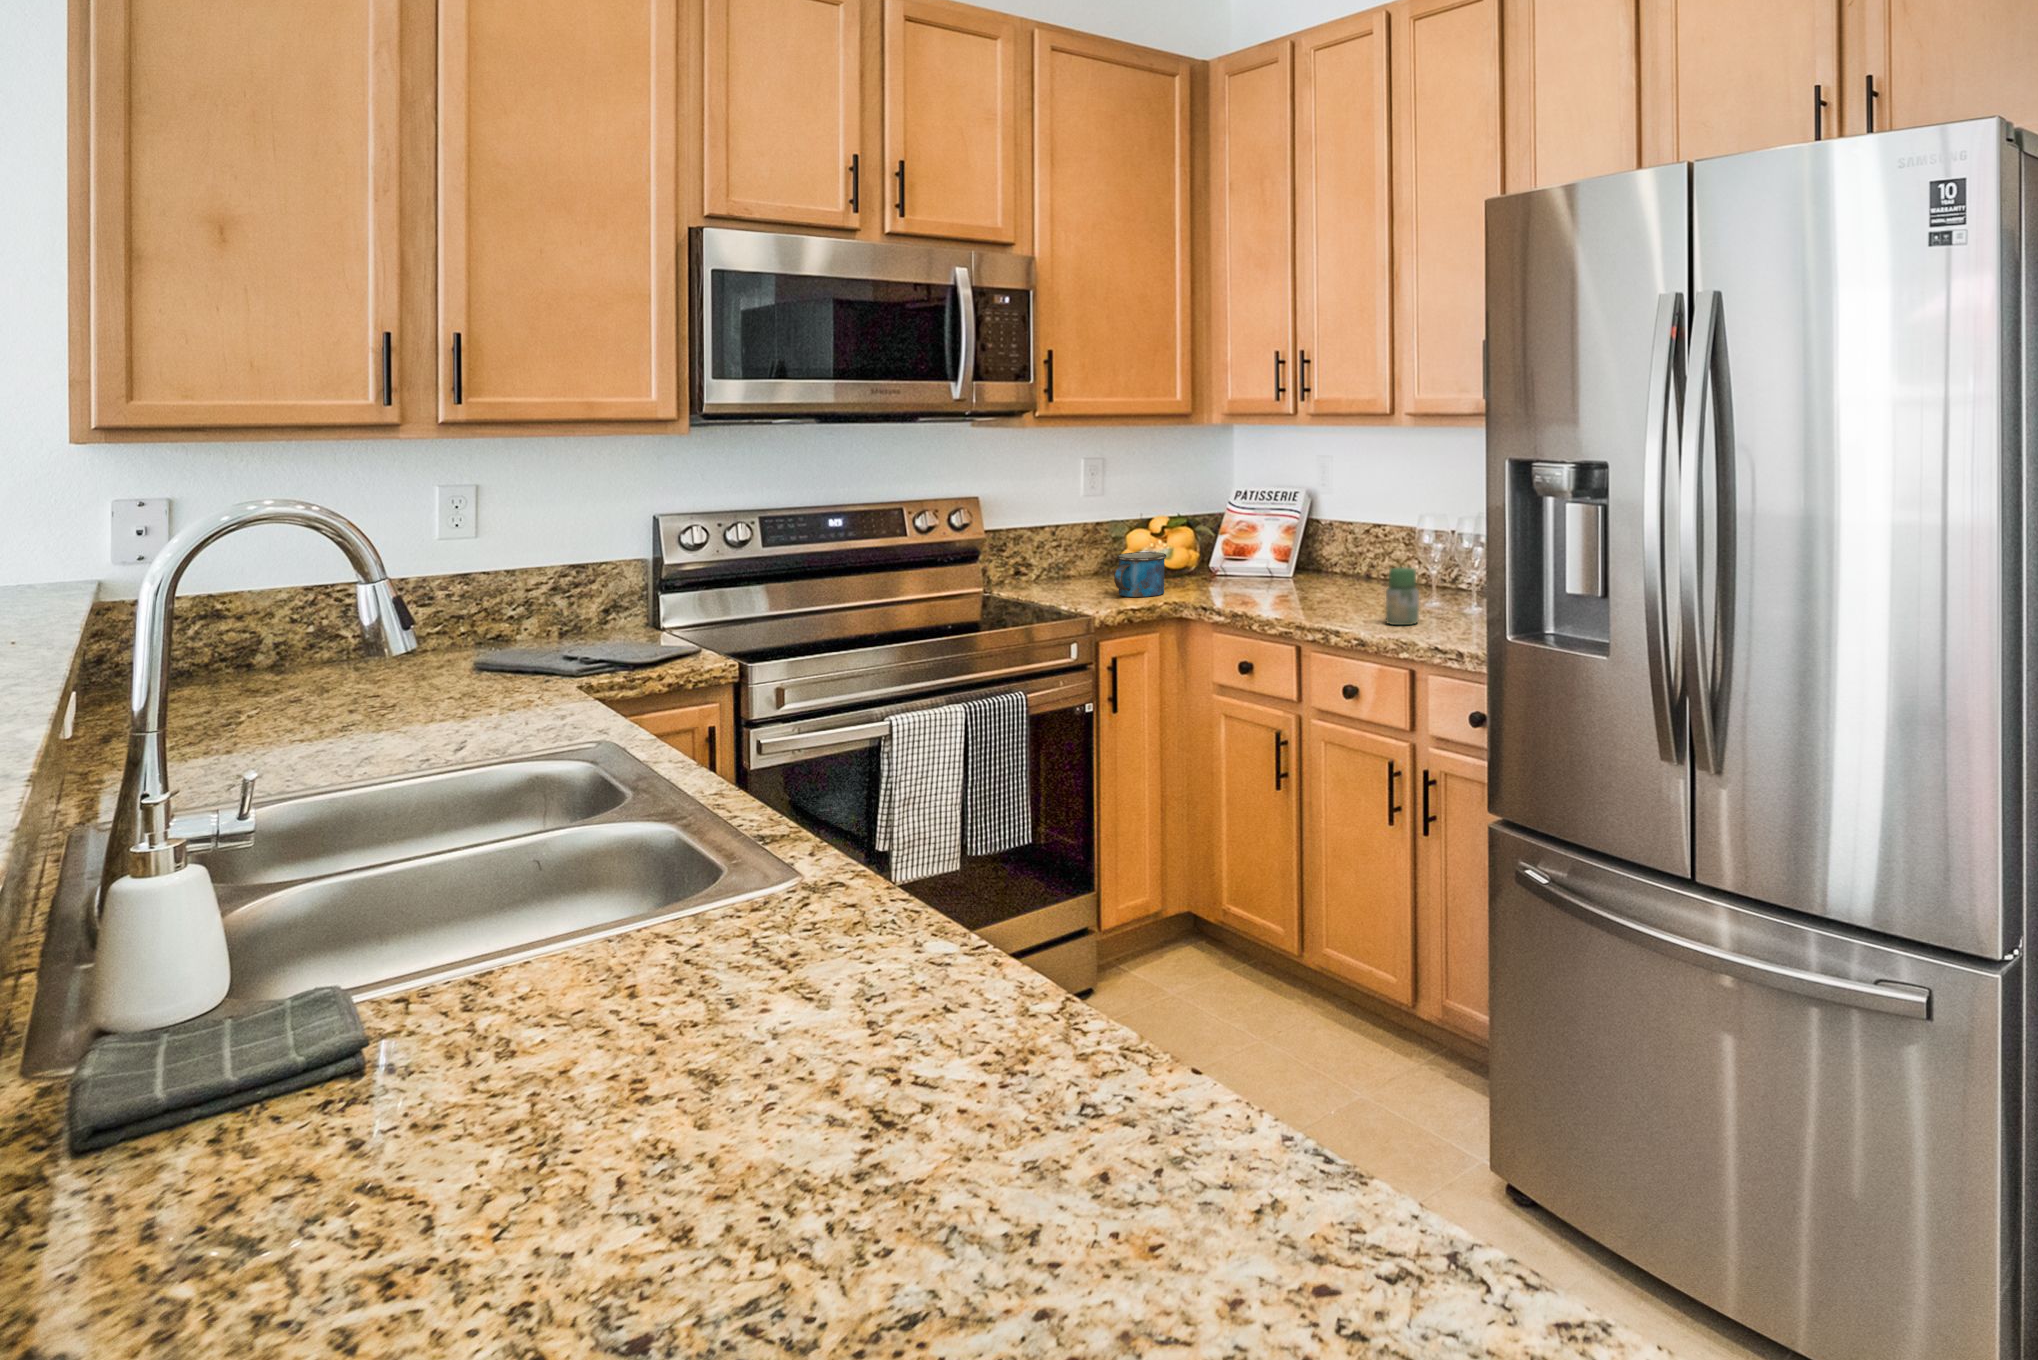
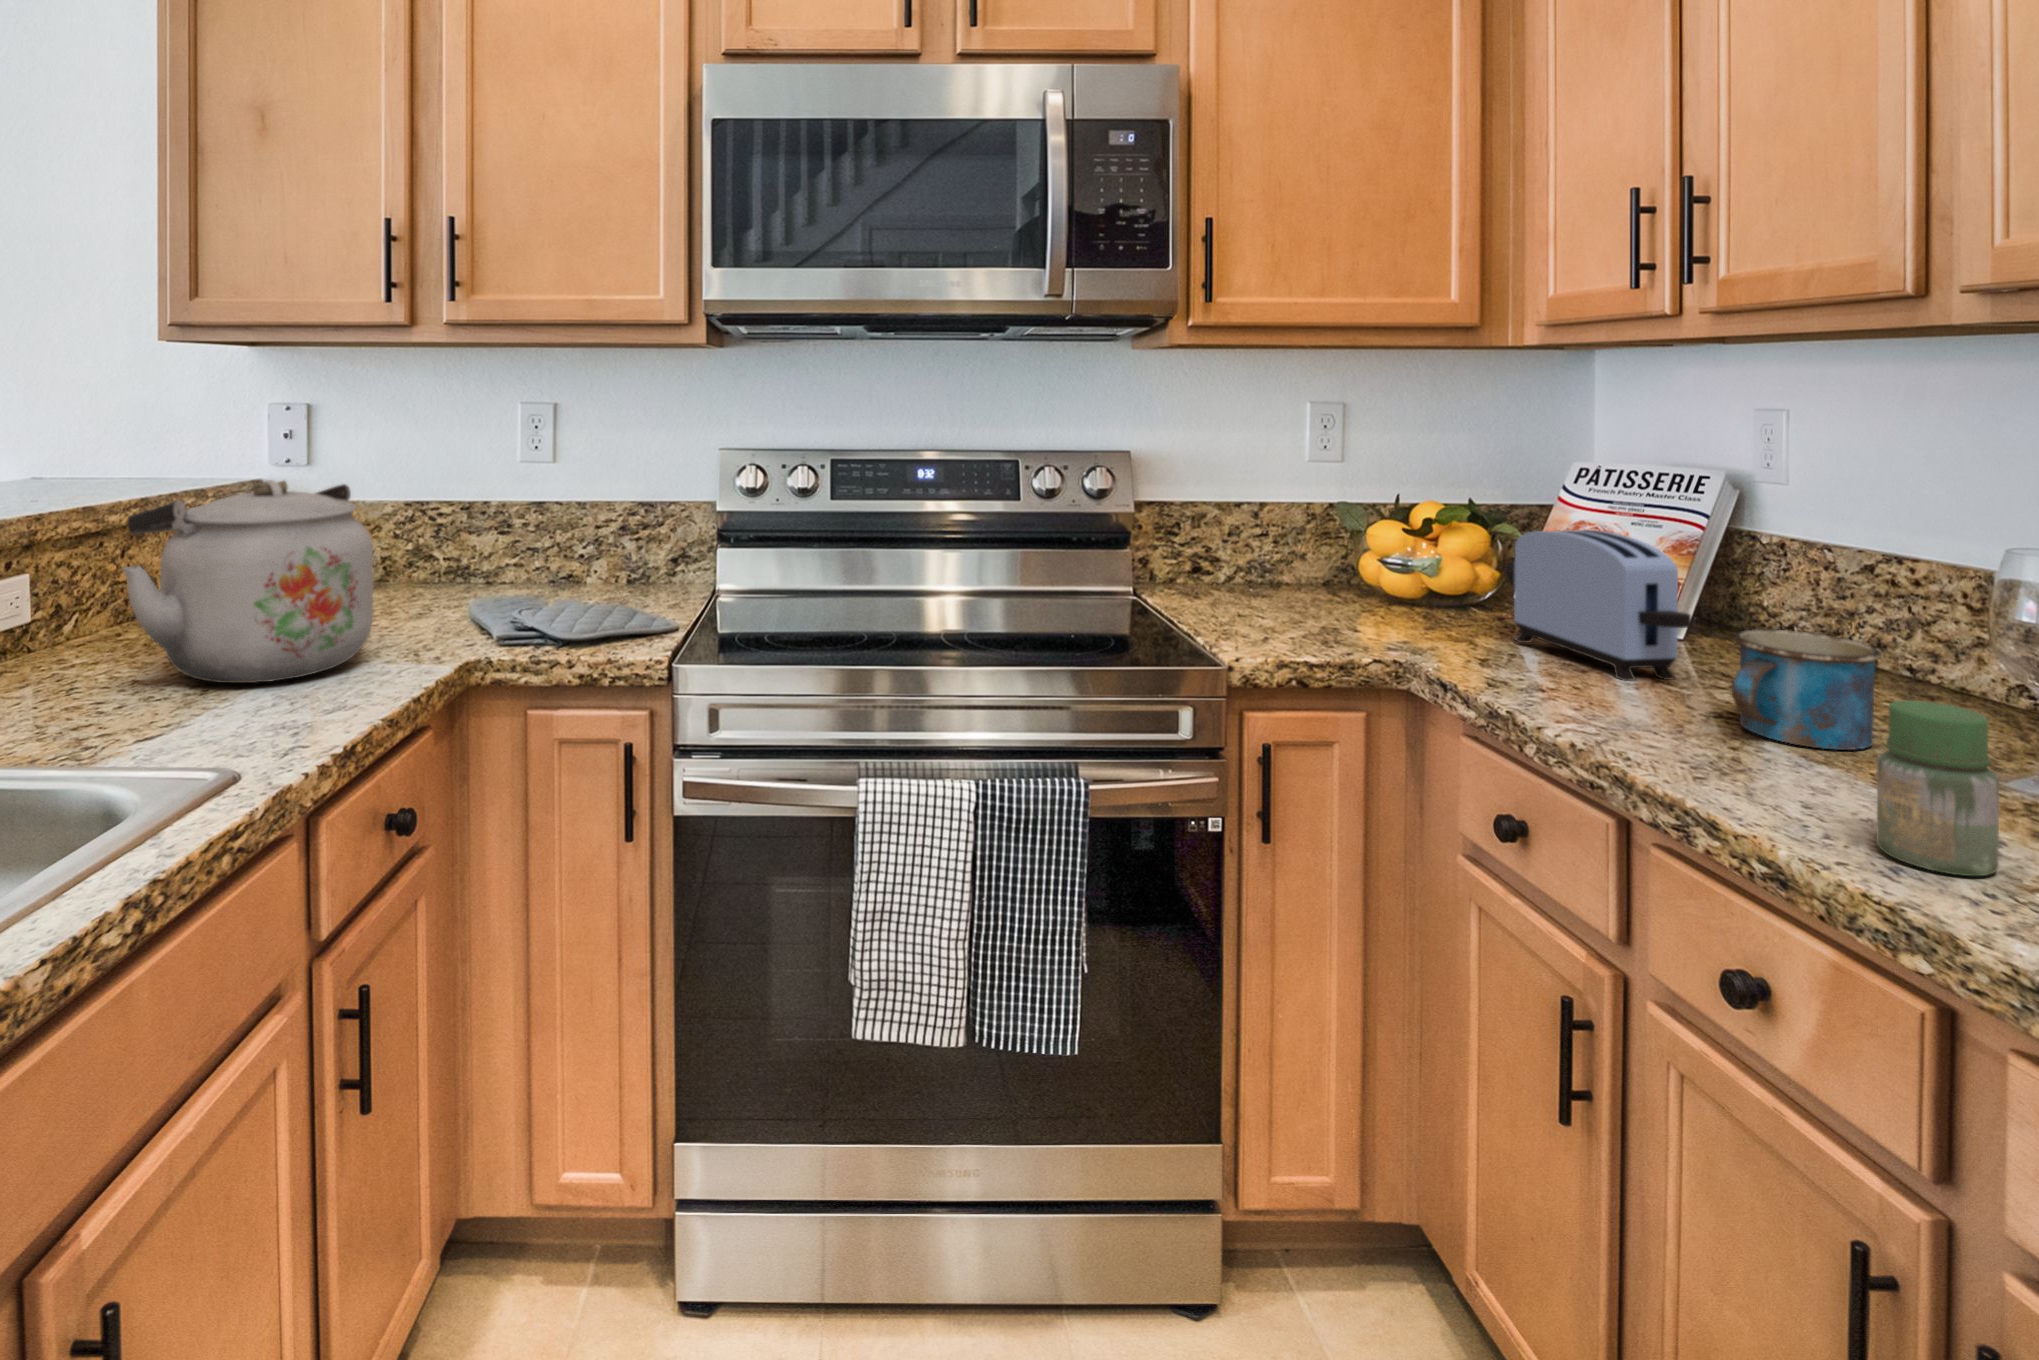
toaster: none [1215,522,1307,594] -> present [1505,530,1691,681]
mug: present [1114,552,1166,597] -> present [1732,629,1880,750]
kettle: none [272,559,509,721] -> present [123,480,373,683]

